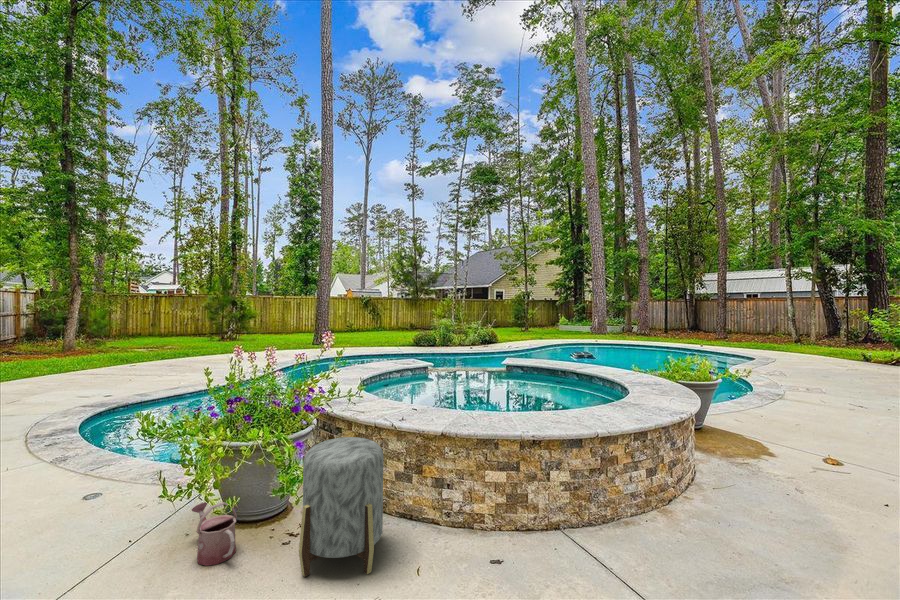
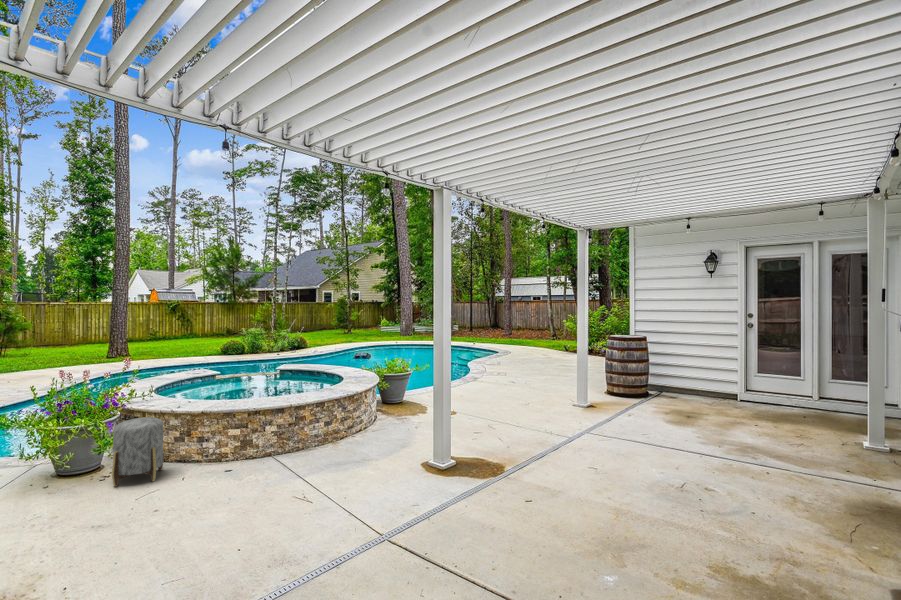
watering can: present [192,502,237,566] -> none [35,459,70,492]

